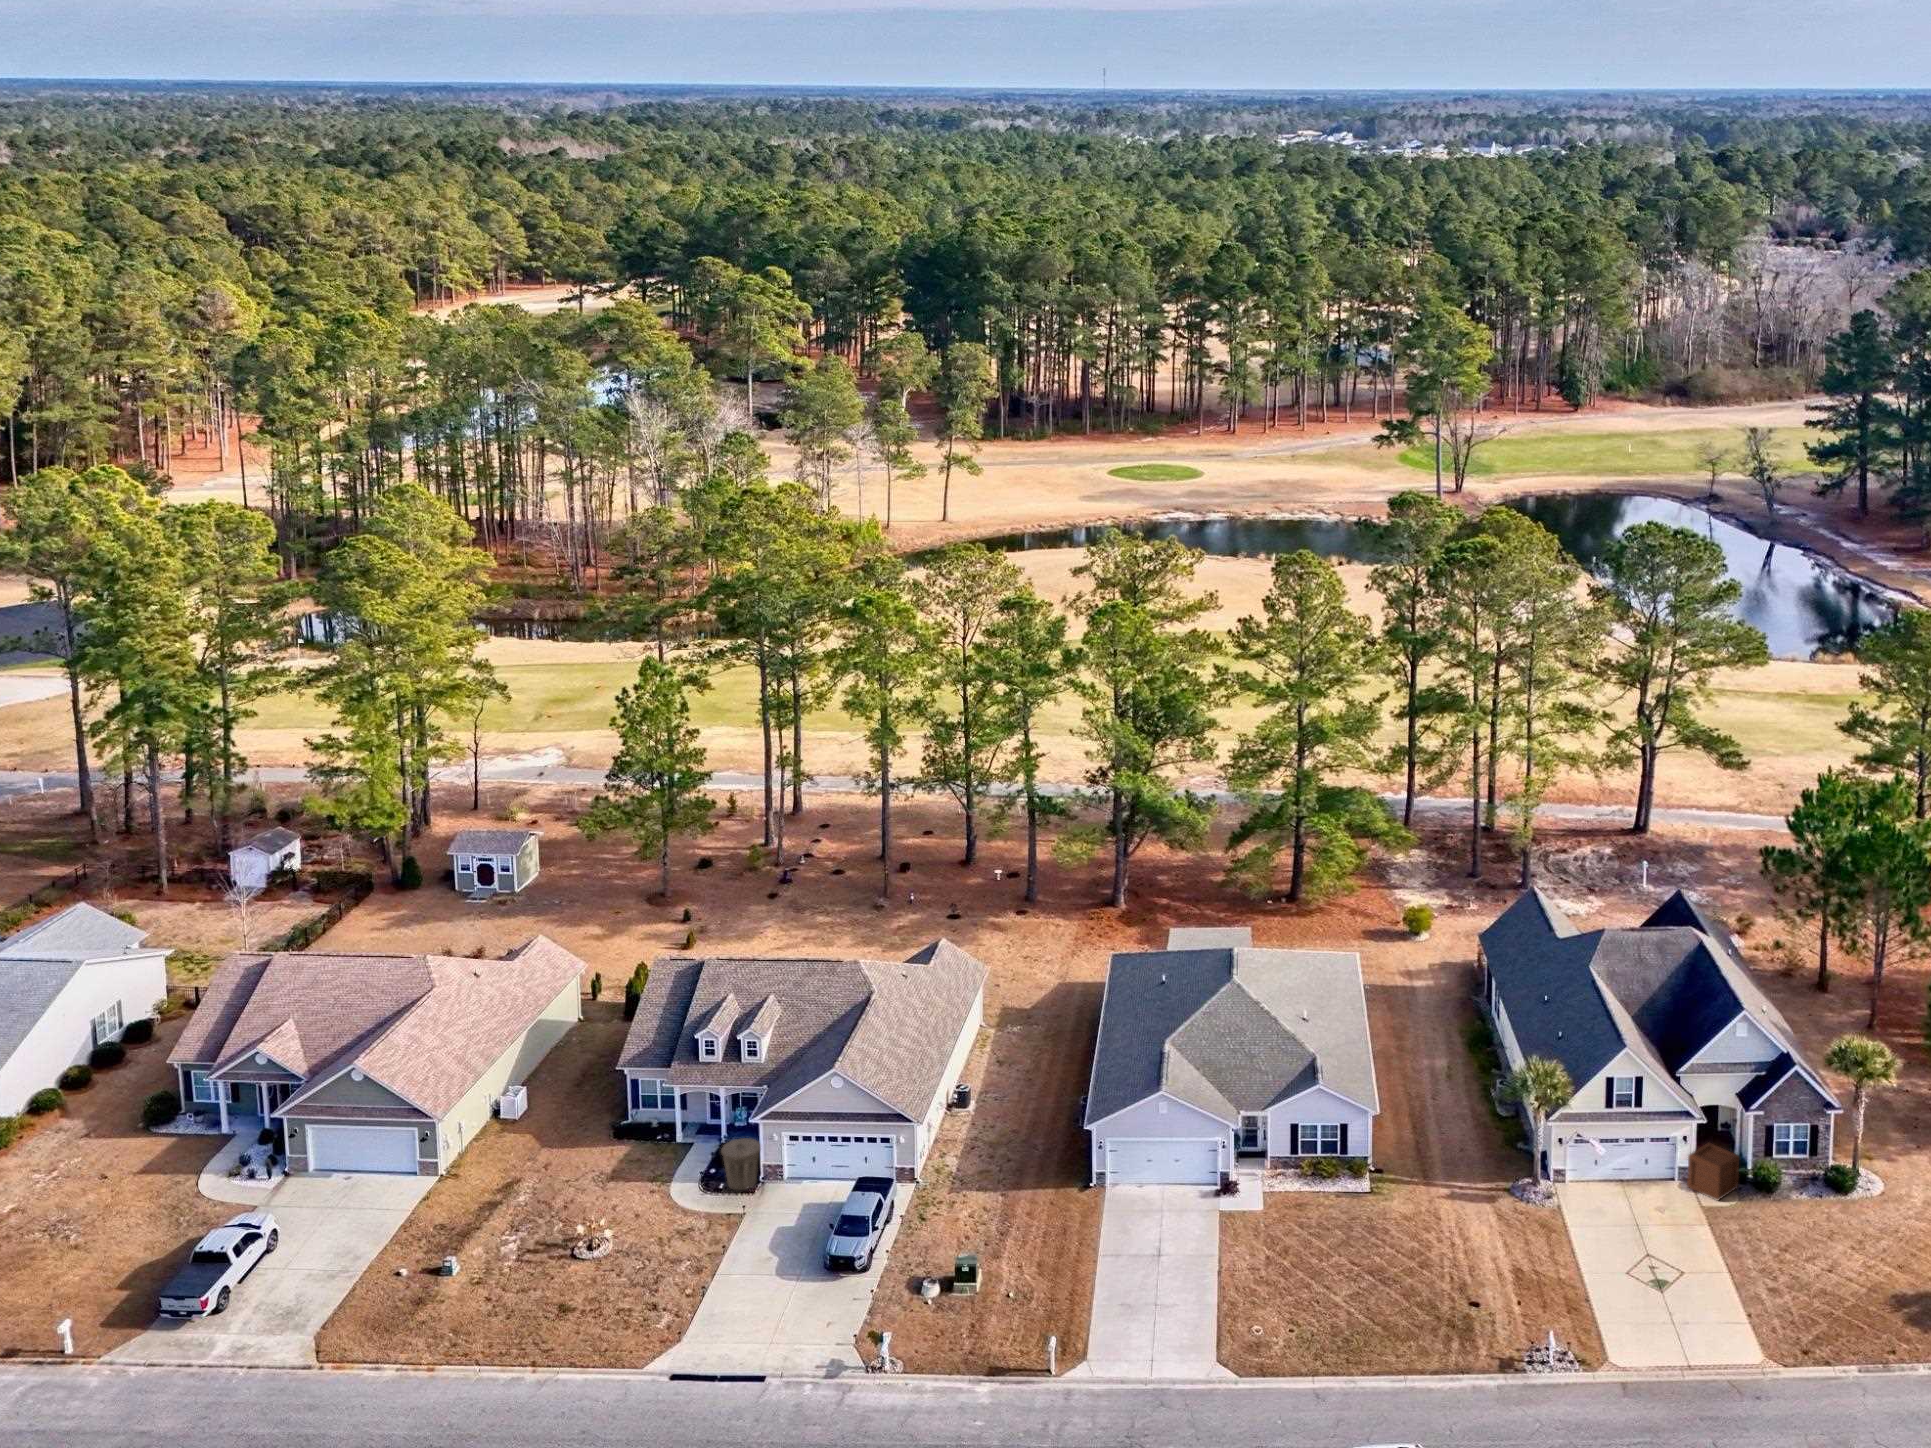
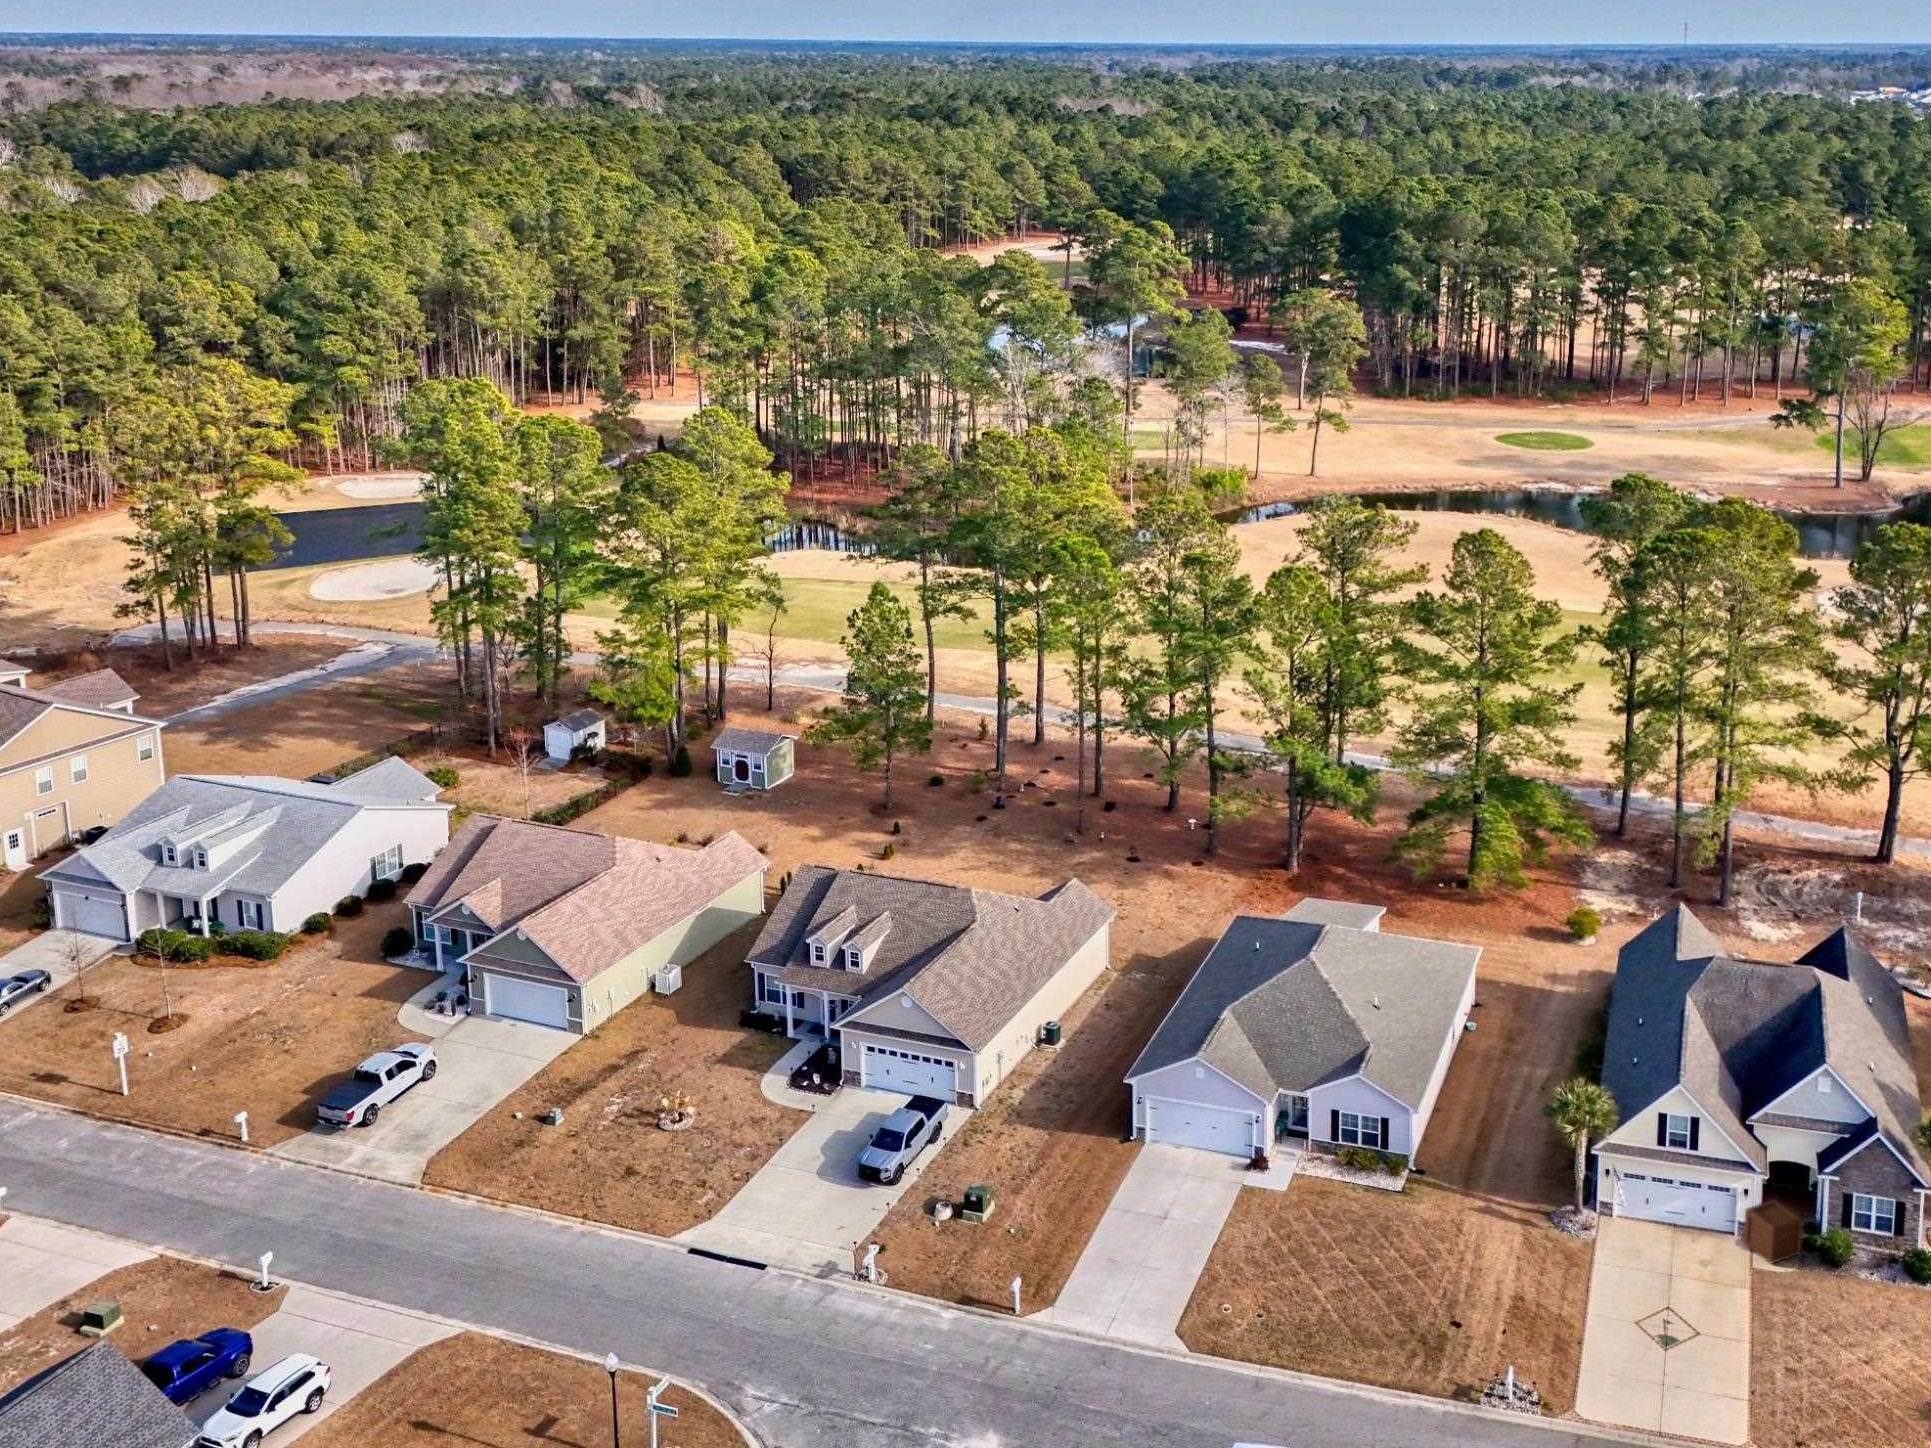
trash can: present [721,1138,761,1190] -> none [806,1041,843,1090]

